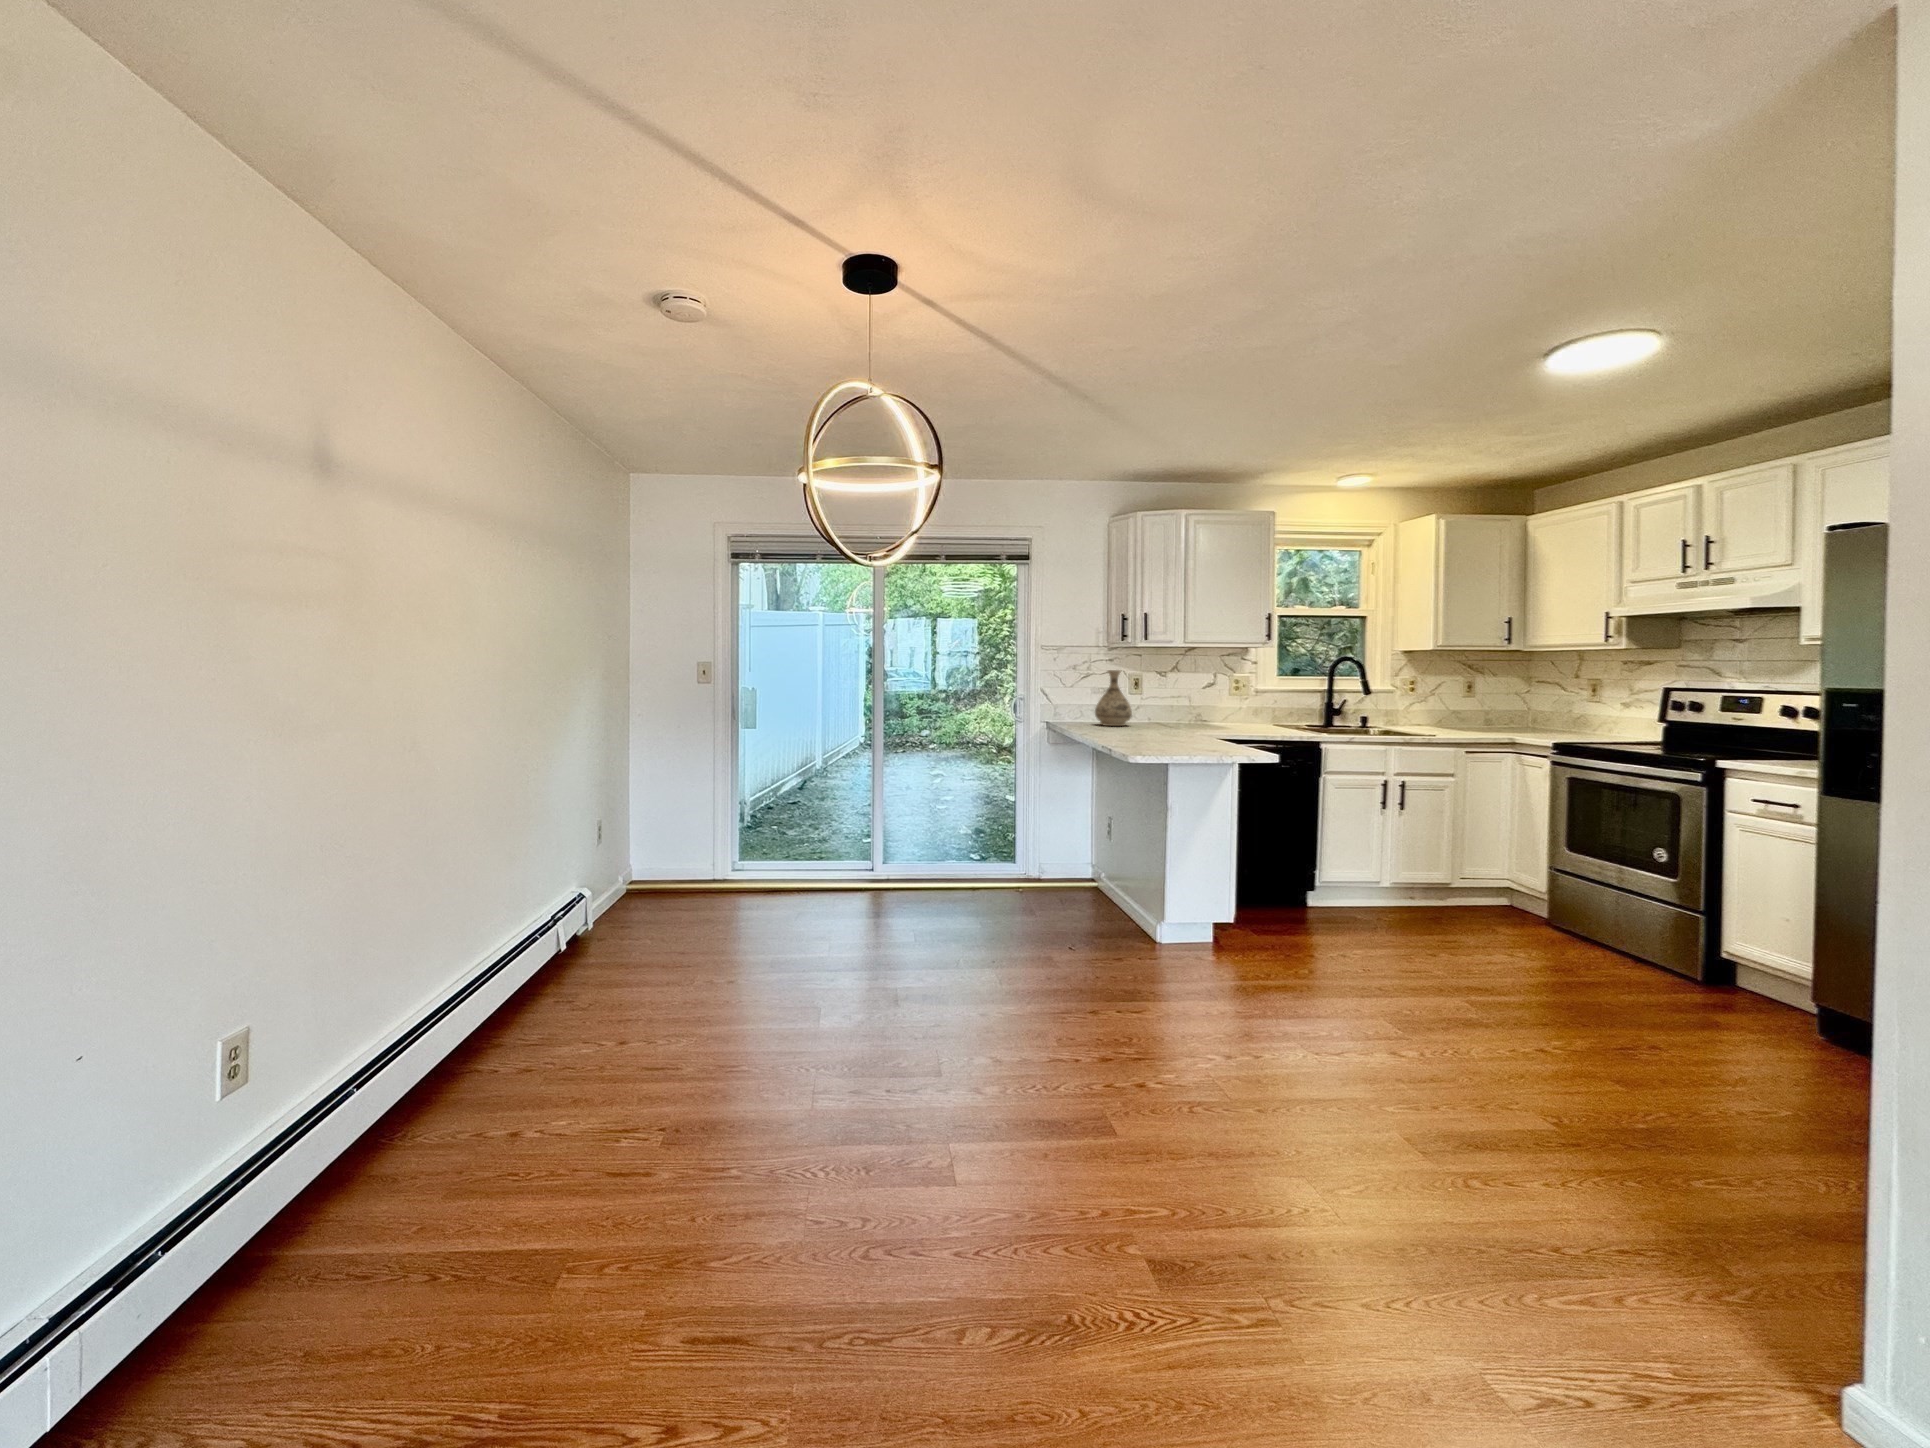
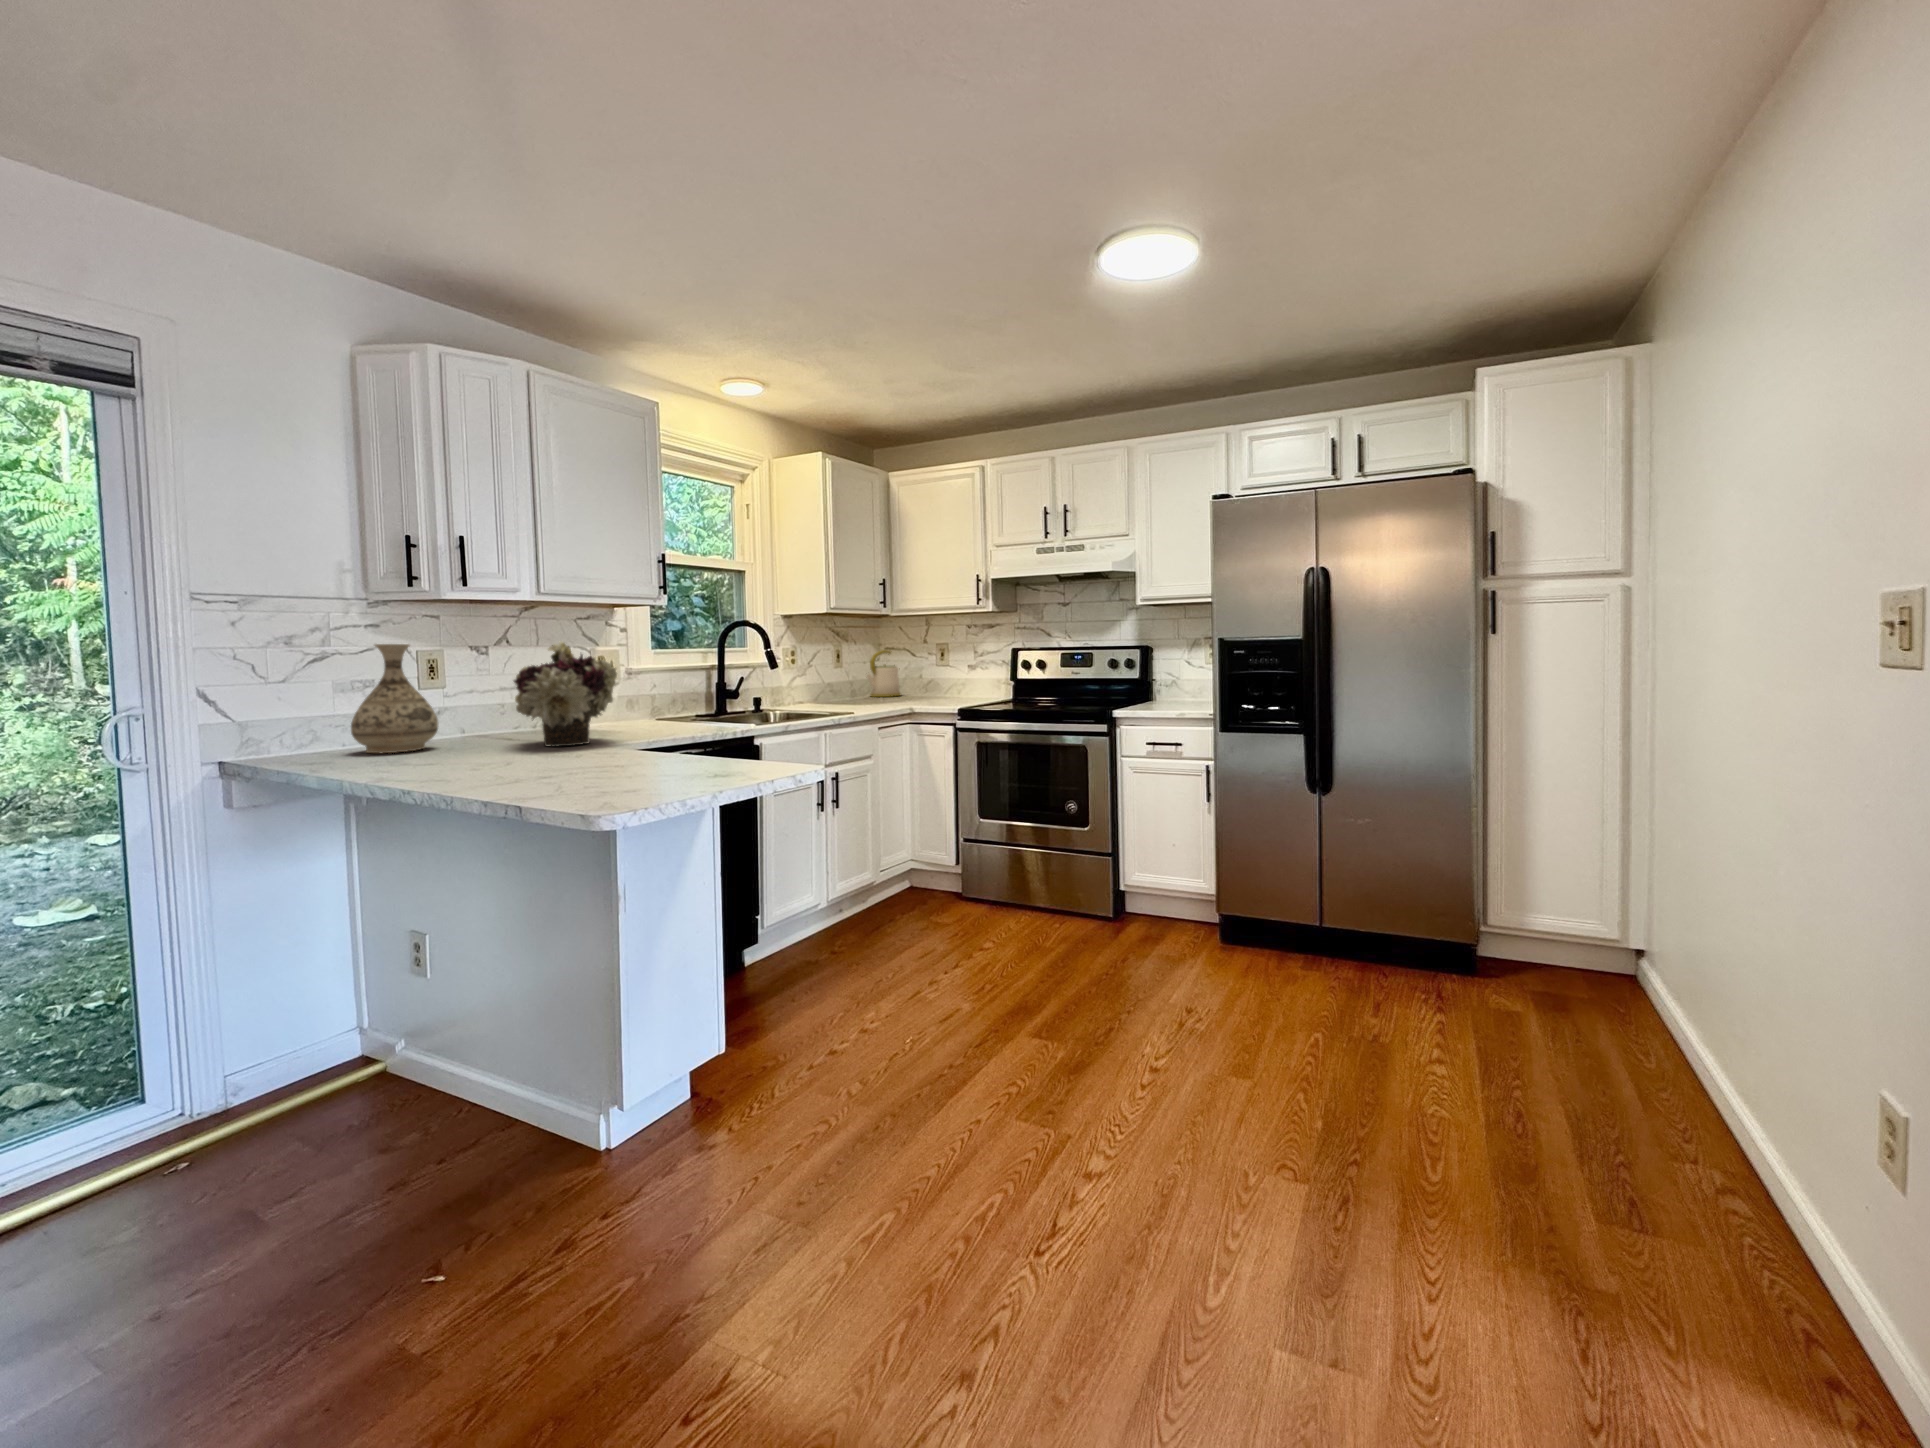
flower arrangement: none [1161,671,1218,732] -> present [514,641,617,747]
kettle: none [1506,683,1551,728] -> present [867,650,901,697]

